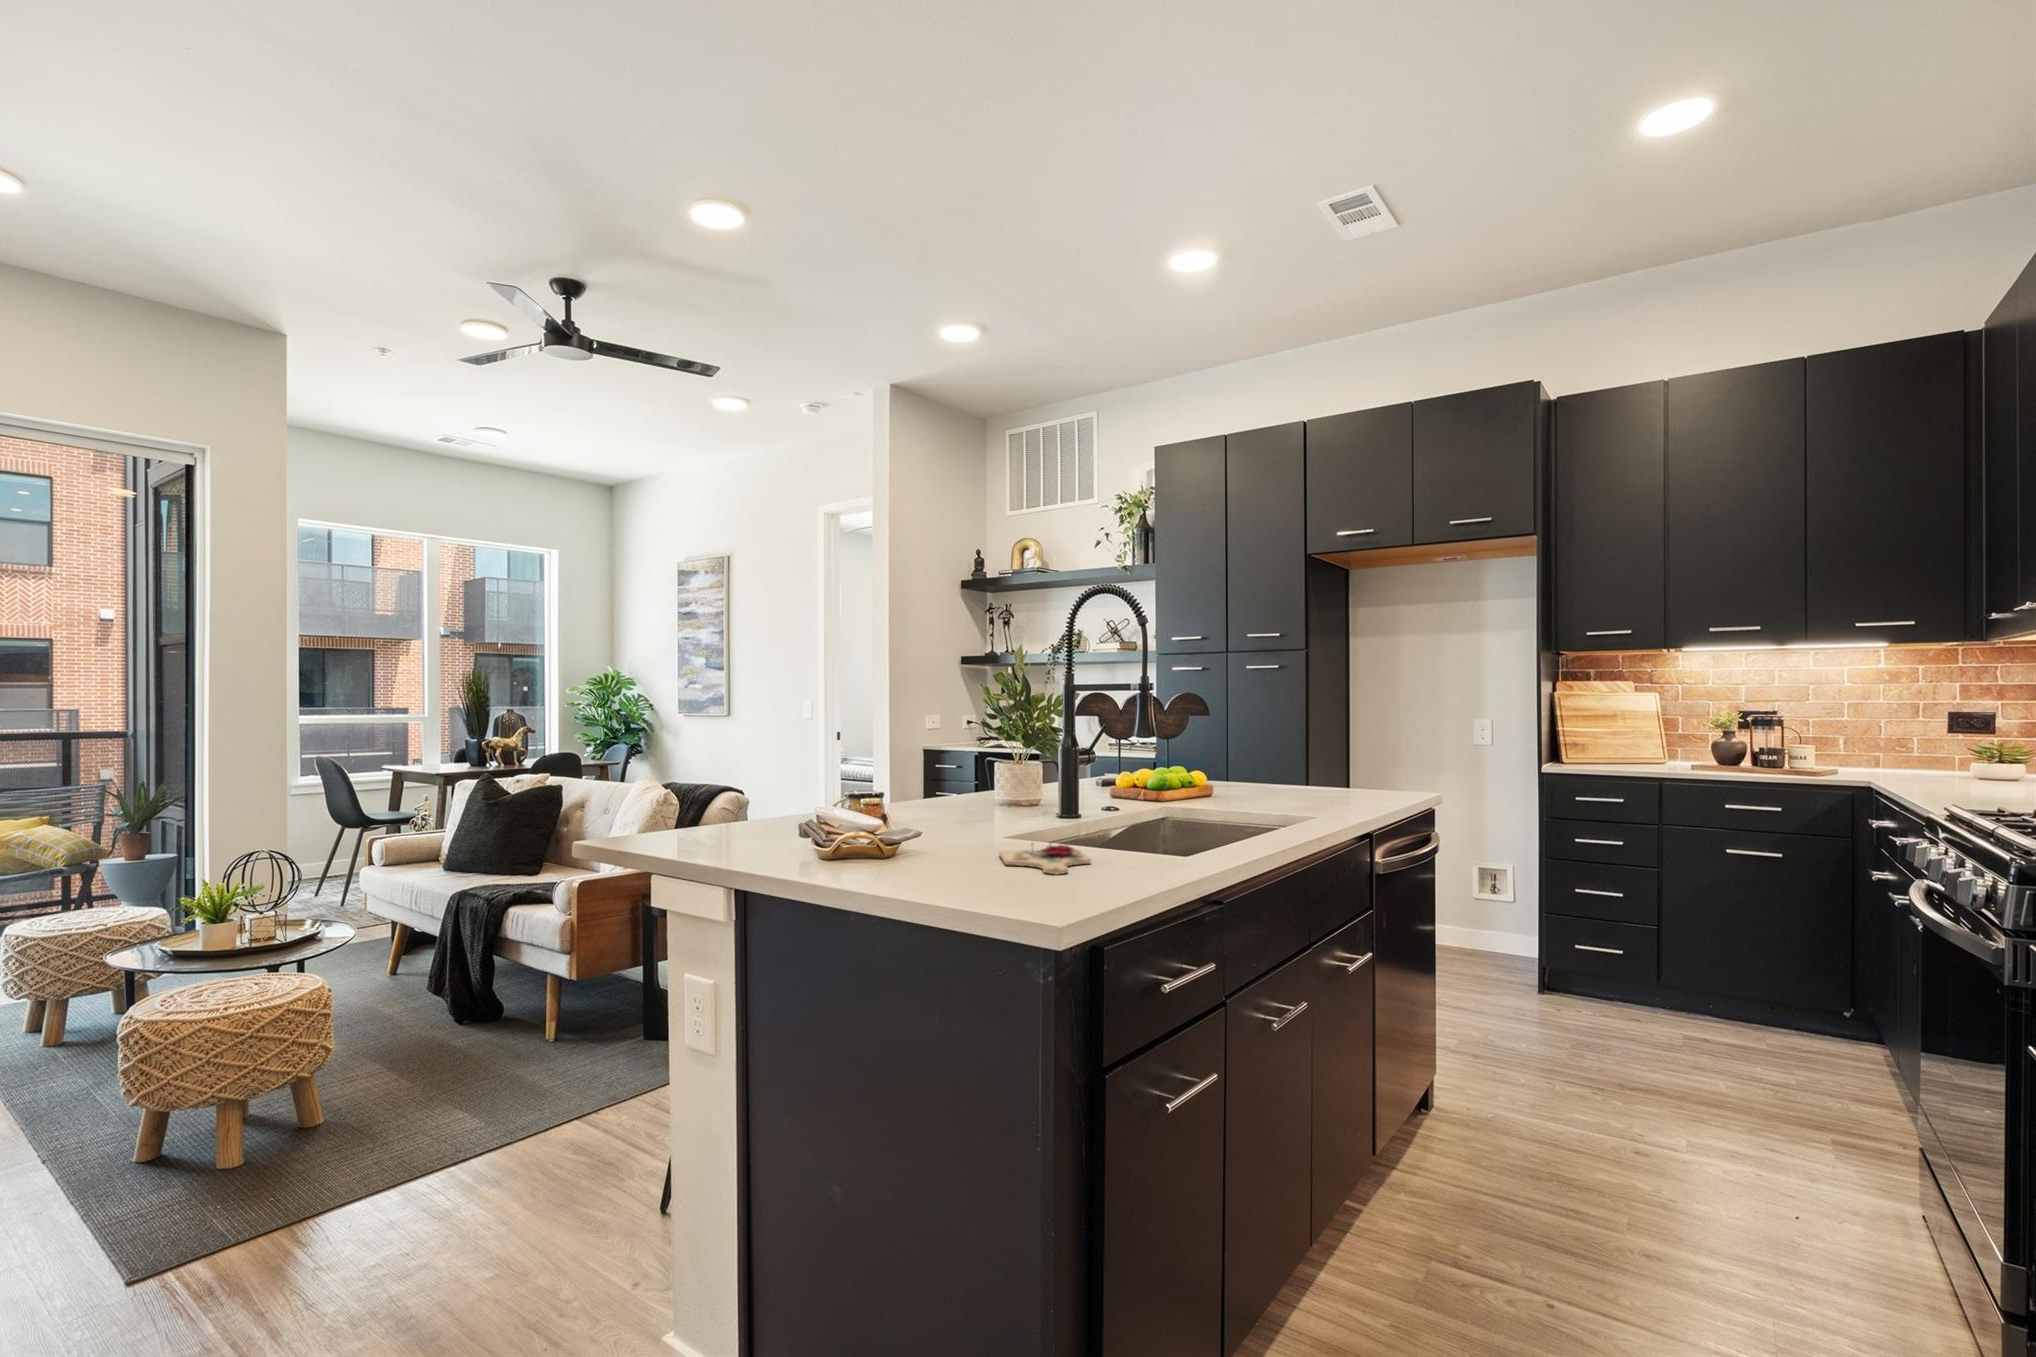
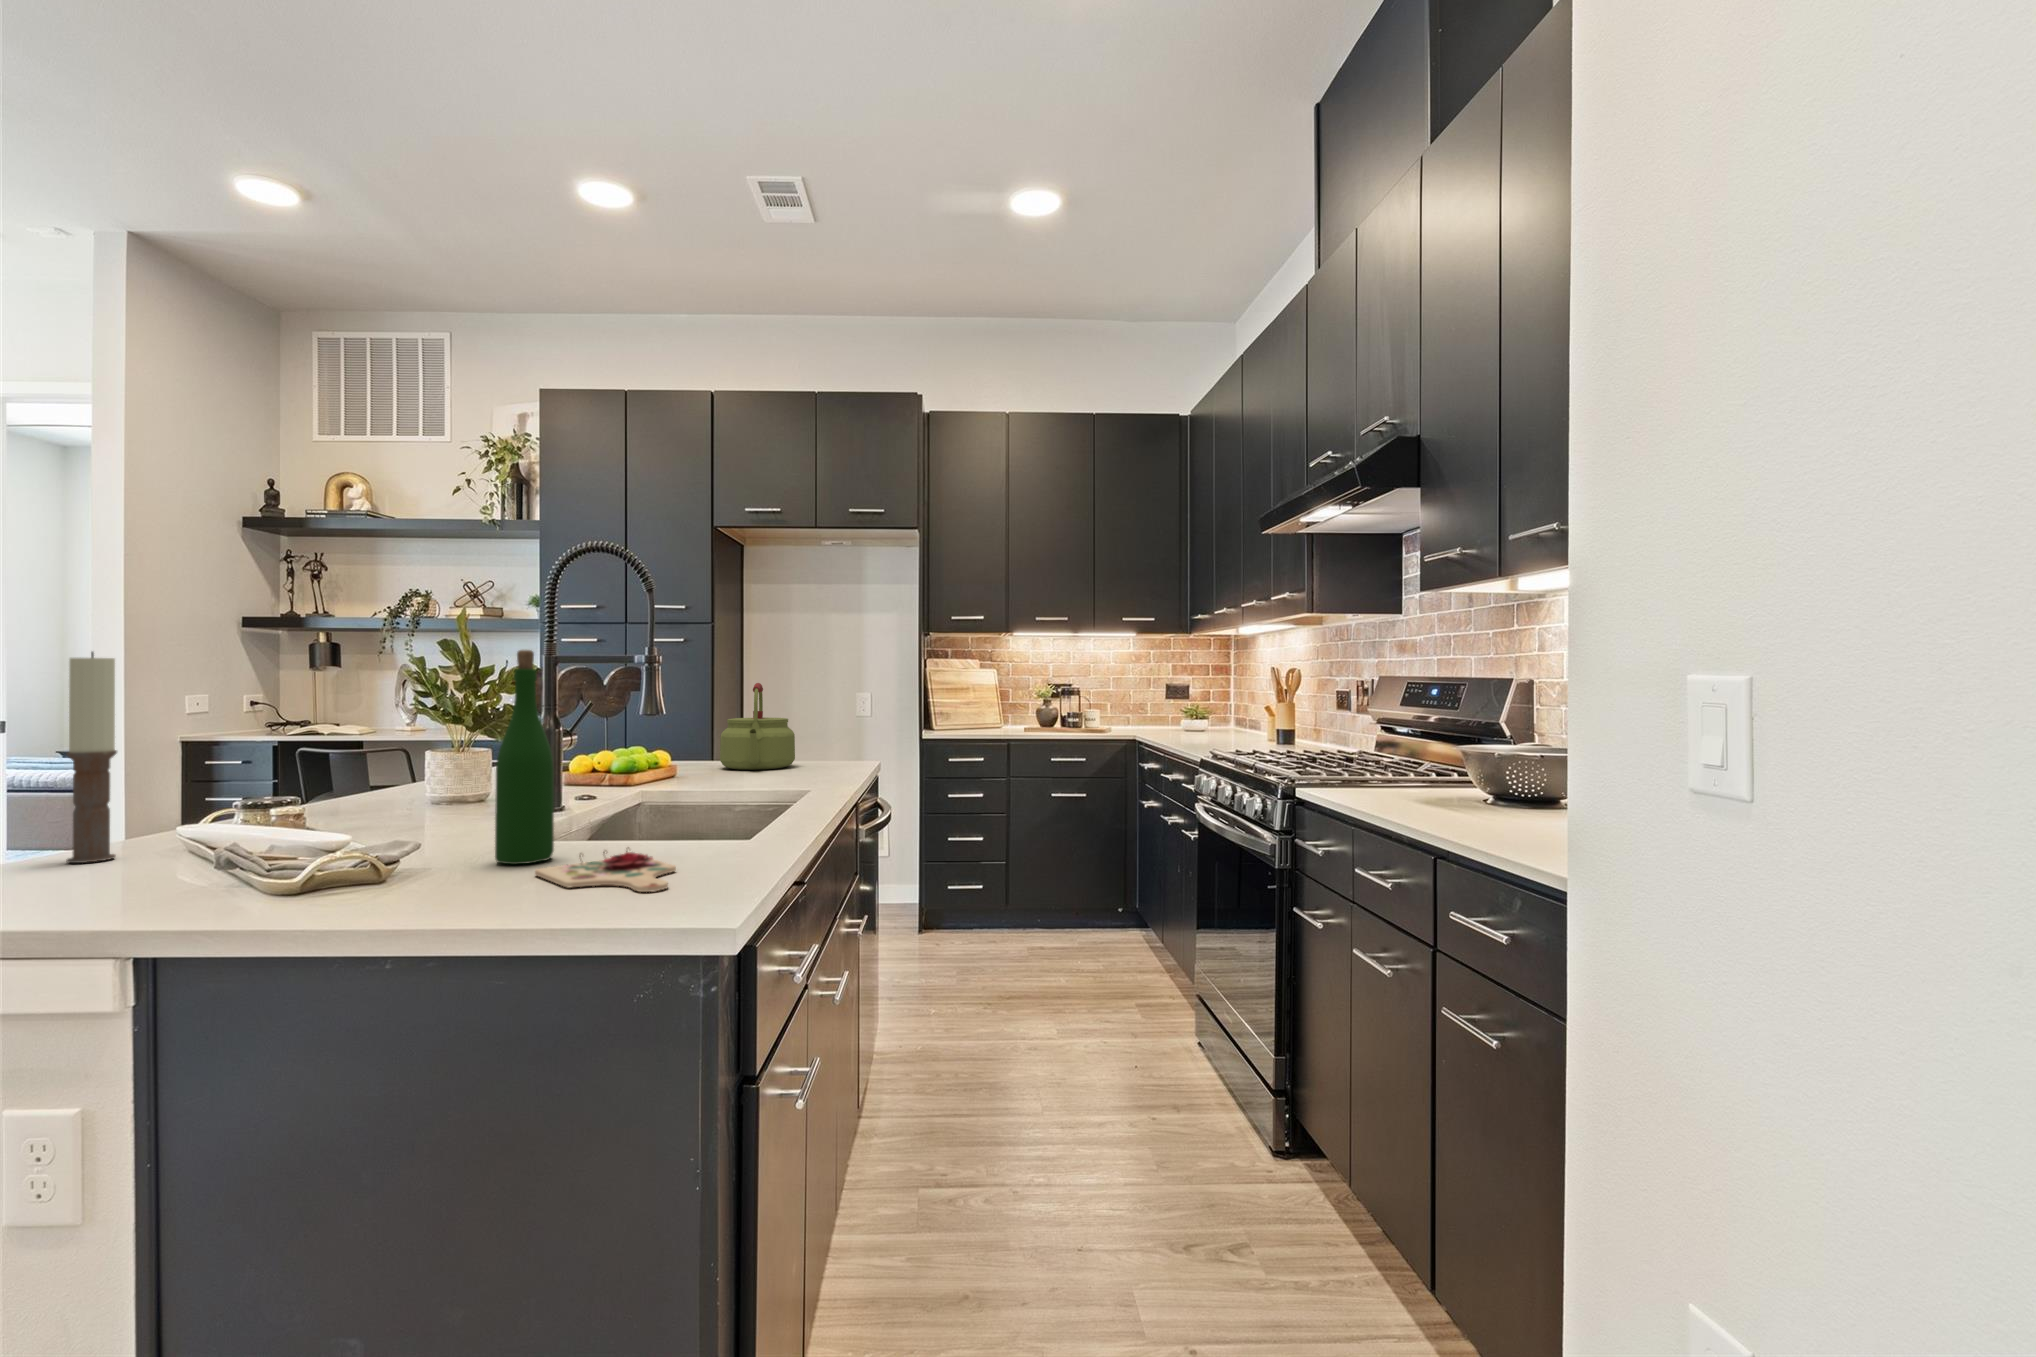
wine bottle: none [987,684,1028,848] -> present [495,650,554,864]
candle: none [788,689,811,823] -> present [66,652,117,863]
kettle: none [1261,709,1336,795] -> present [720,683,795,770]

